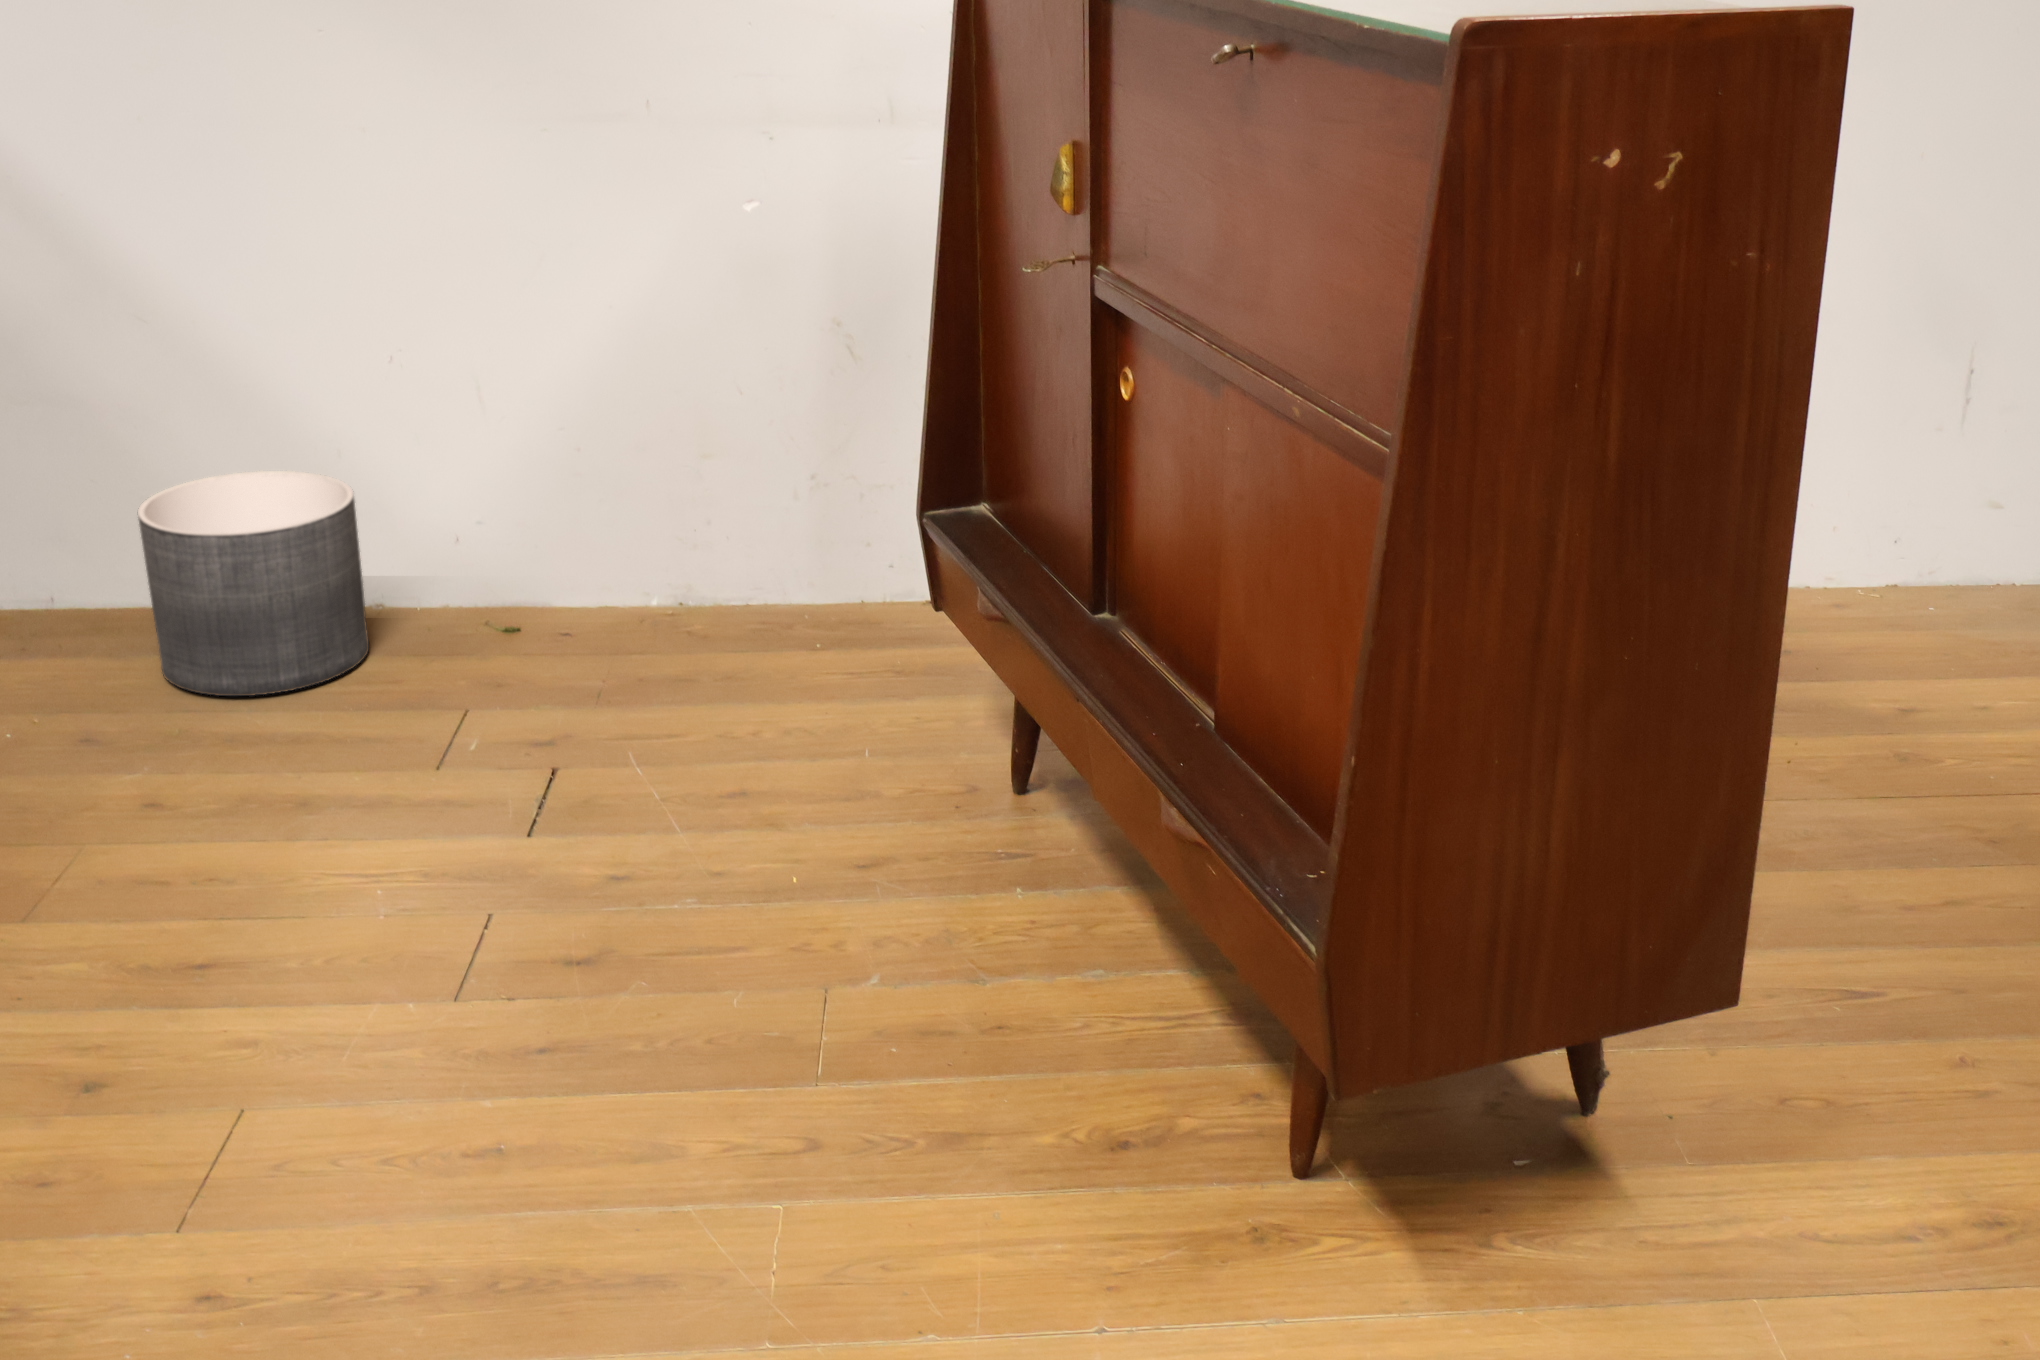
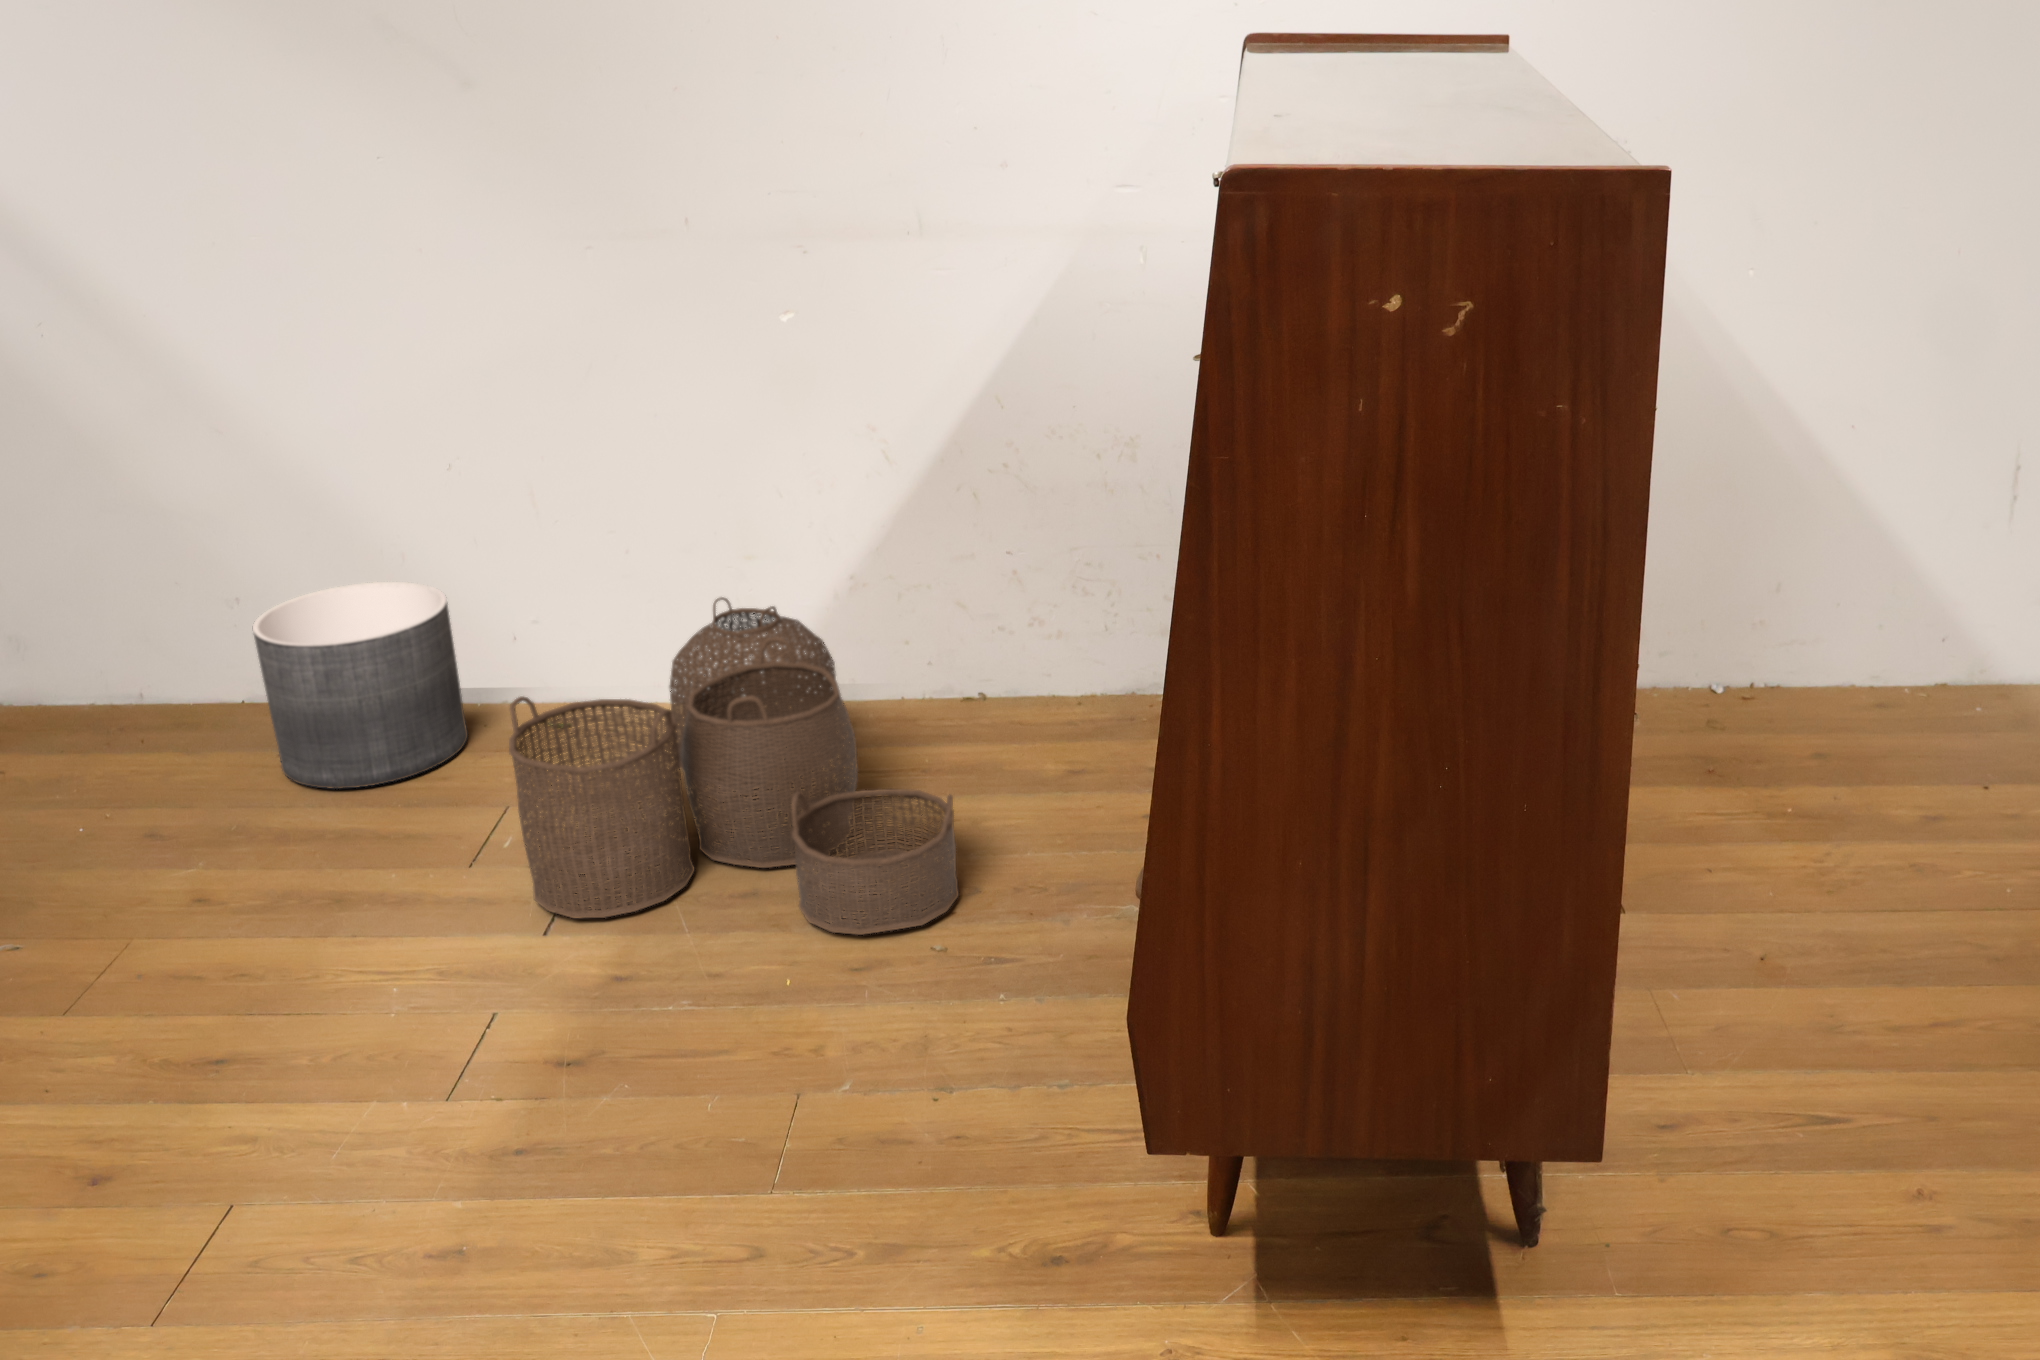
woven basket: none [488,488,973,828] -> present [509,597,959,935]

